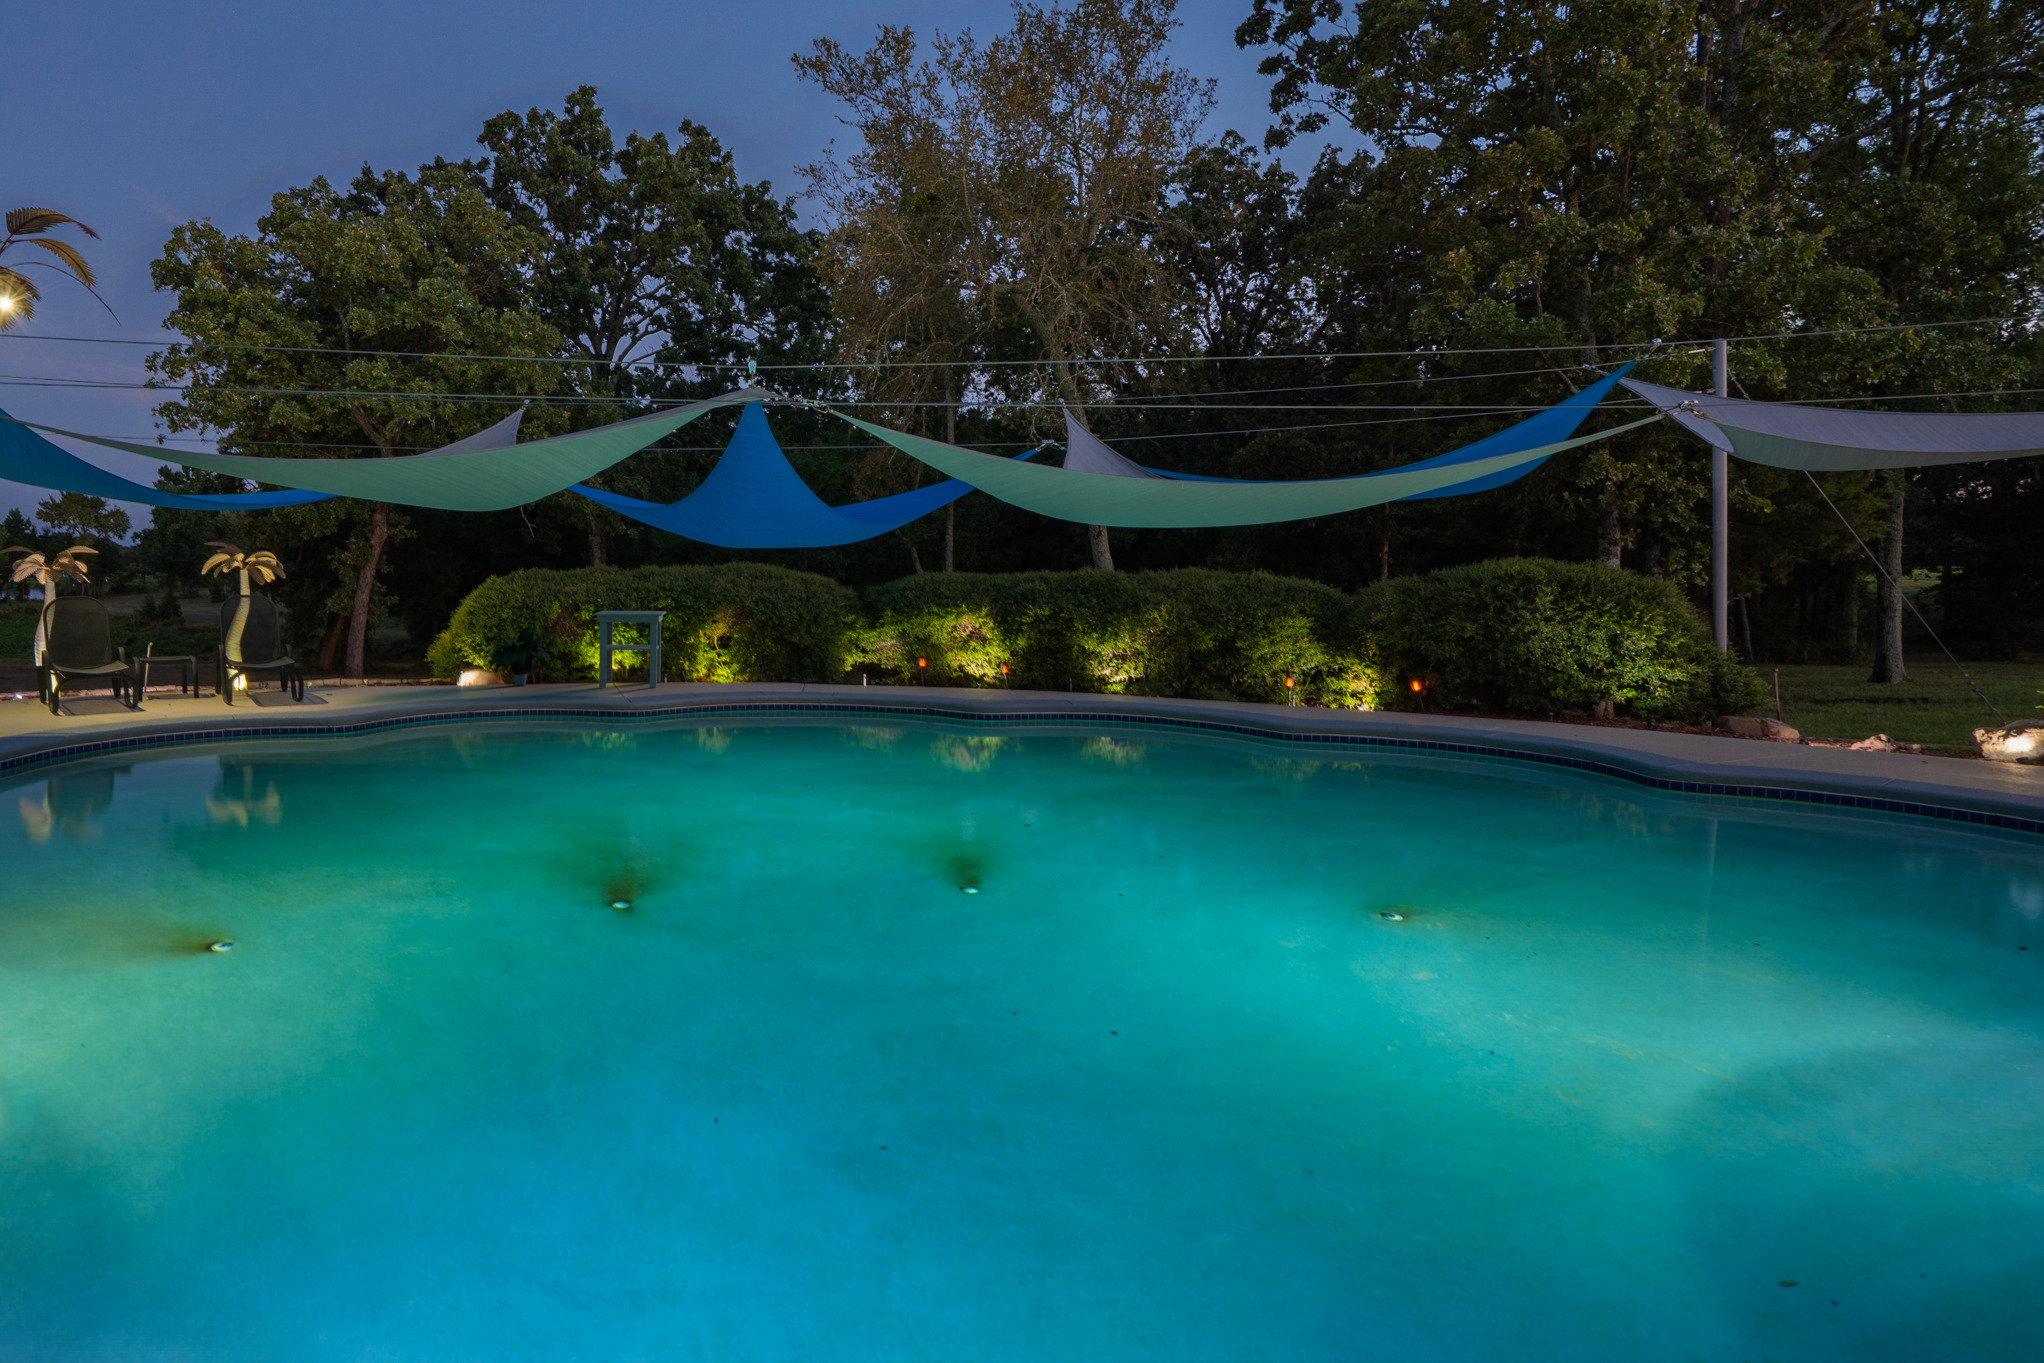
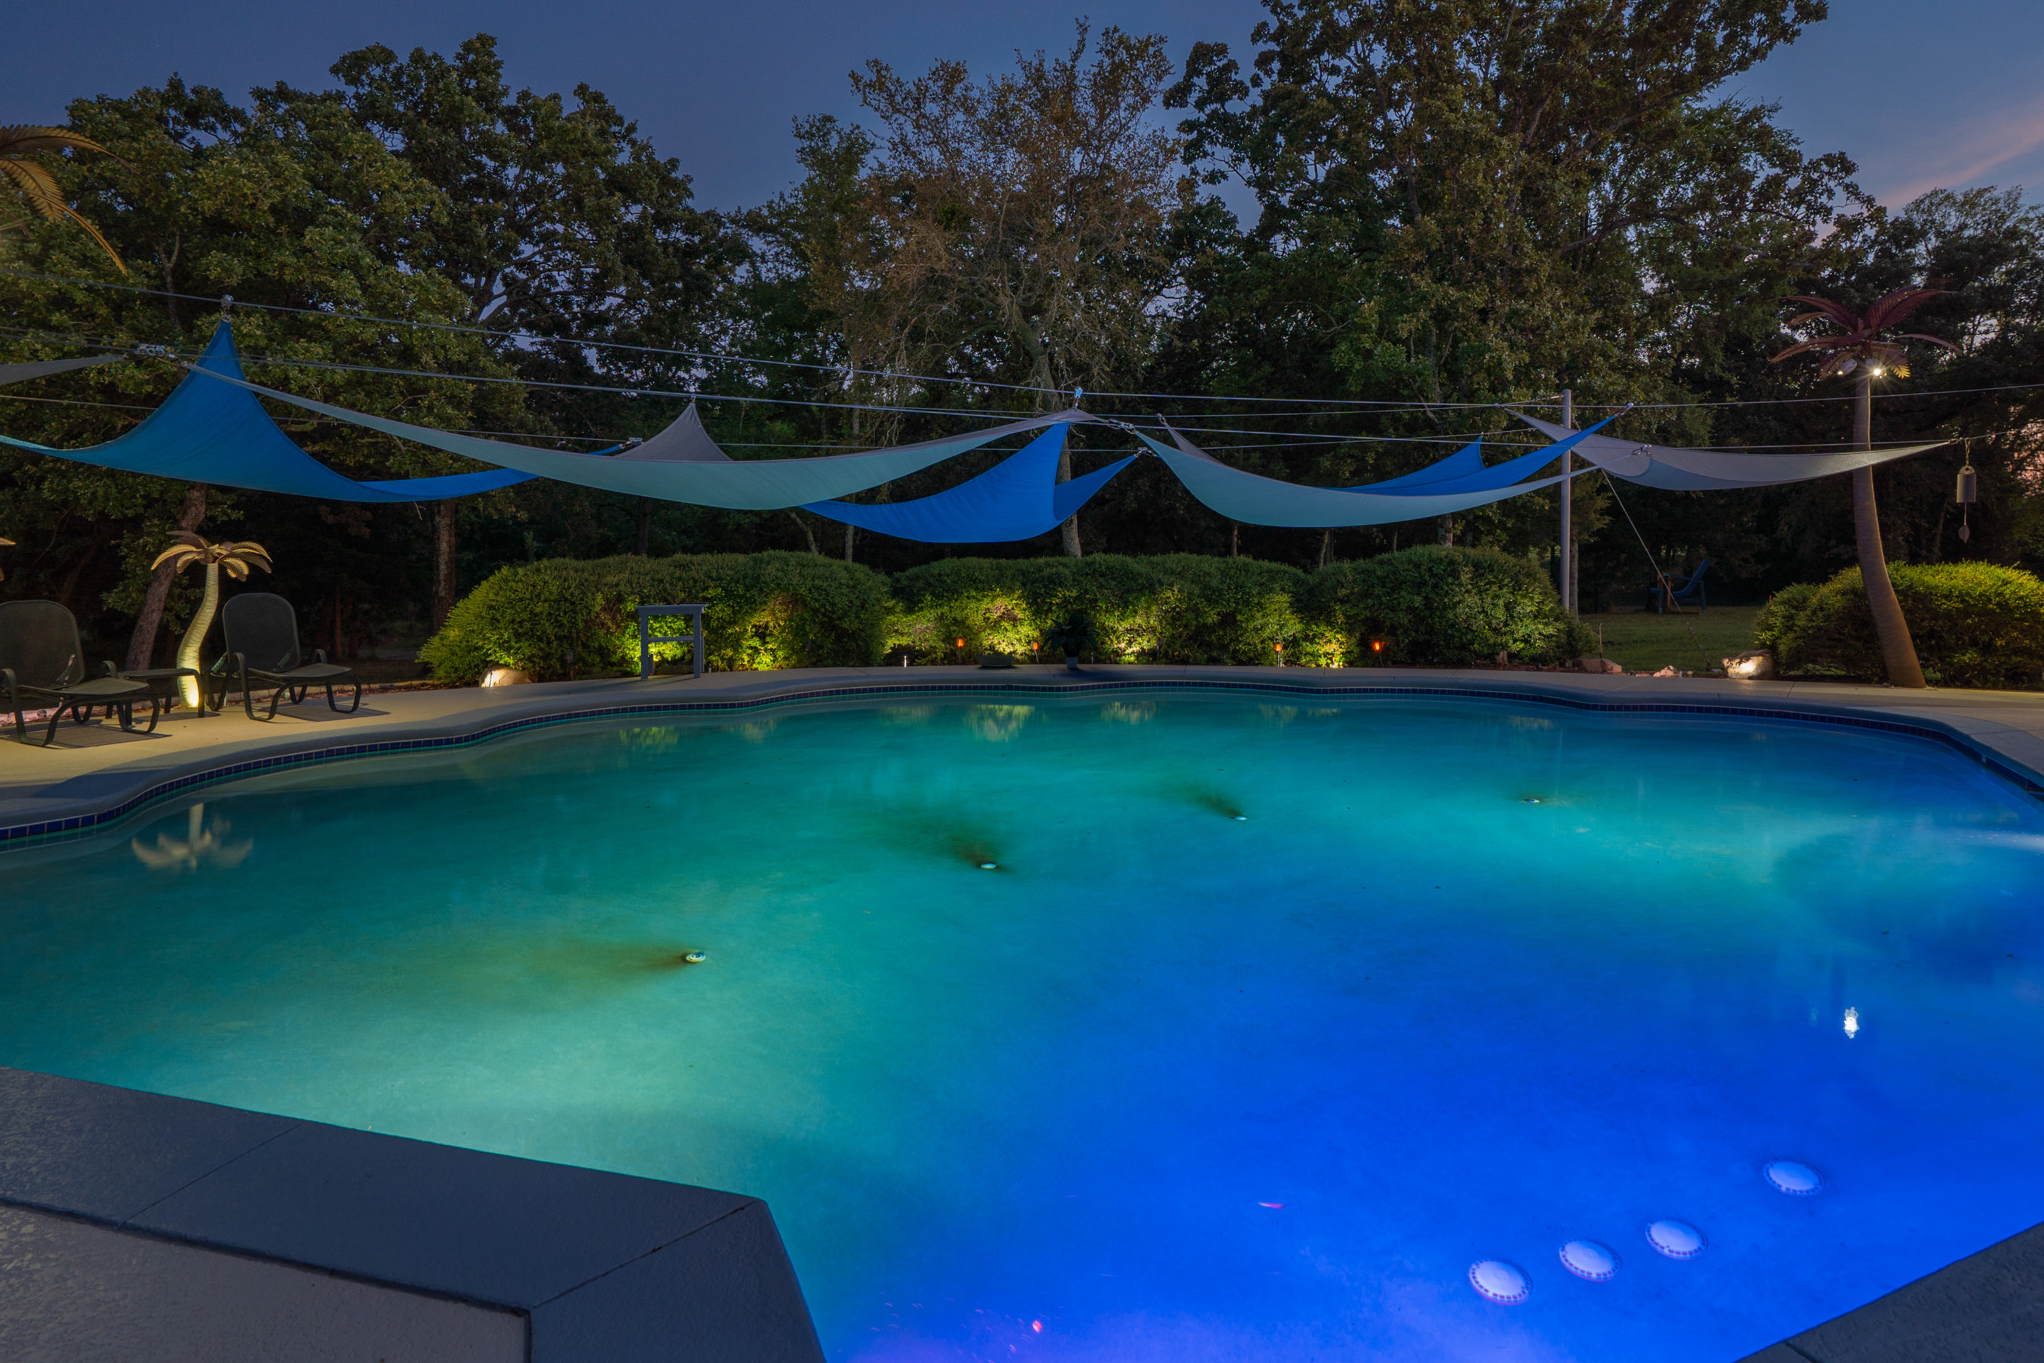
lounge chair: none [1776,591,1868,661] -> present [1651,559,1710,614]
potted plant: present [487,625,561,686] -> present [1040,610,1110,668]
basket: none [940,651,984,690] -> present [977,633,1016,667]

